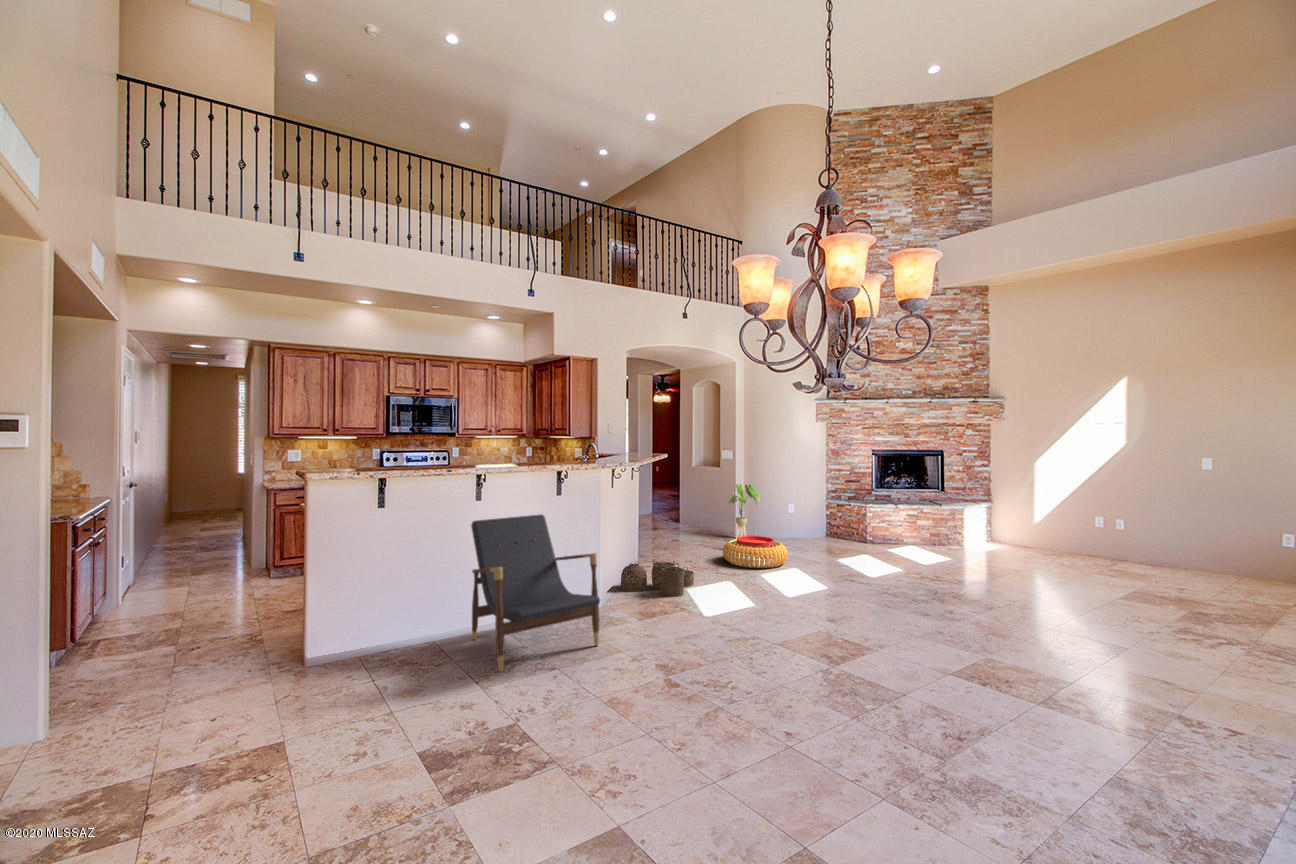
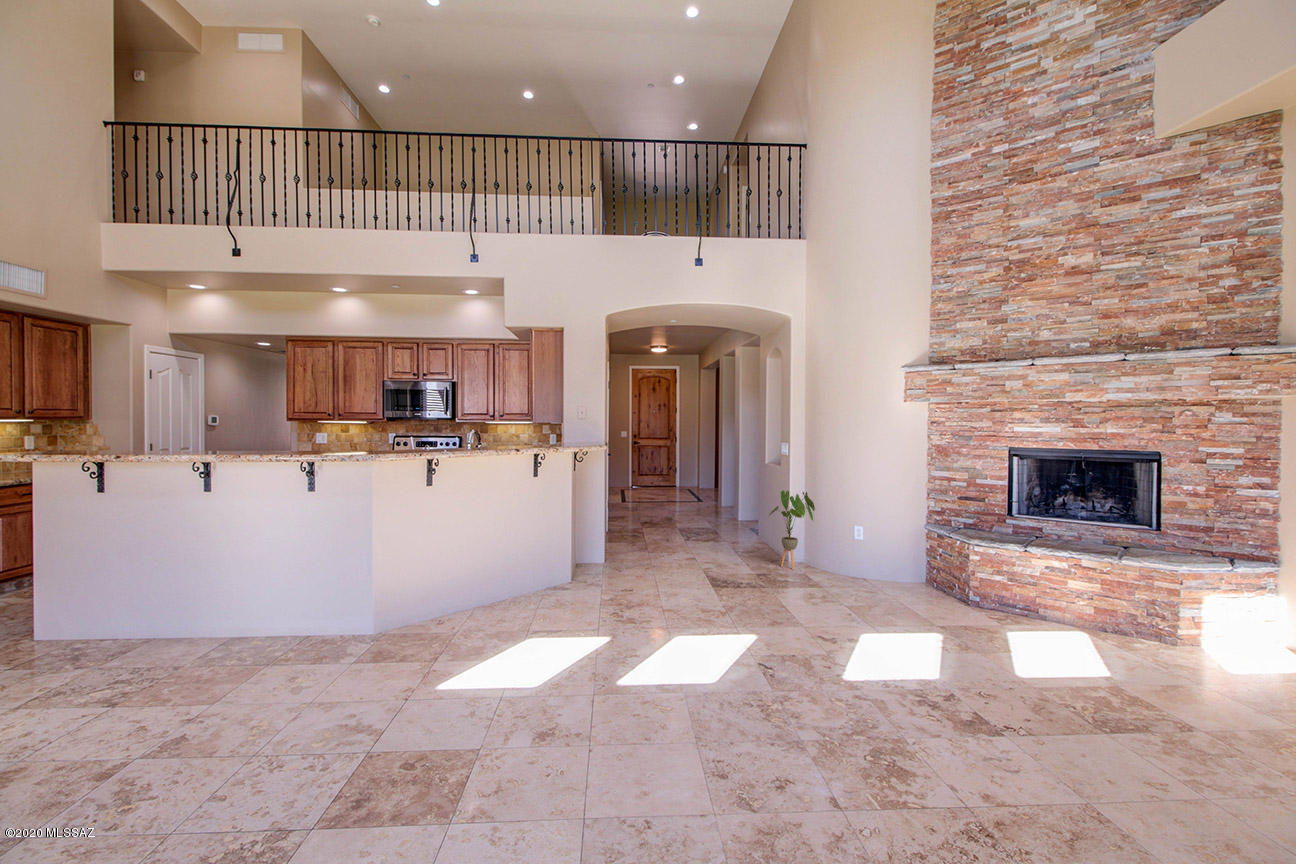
lounge chair: present [471,514,600,671] -> none [110,511,297,682]
pouf: present [723,536,788,568] -> none [668,566,760,618]
woven basket: present [620,560,694,596] -> none [467,580,561,633]

